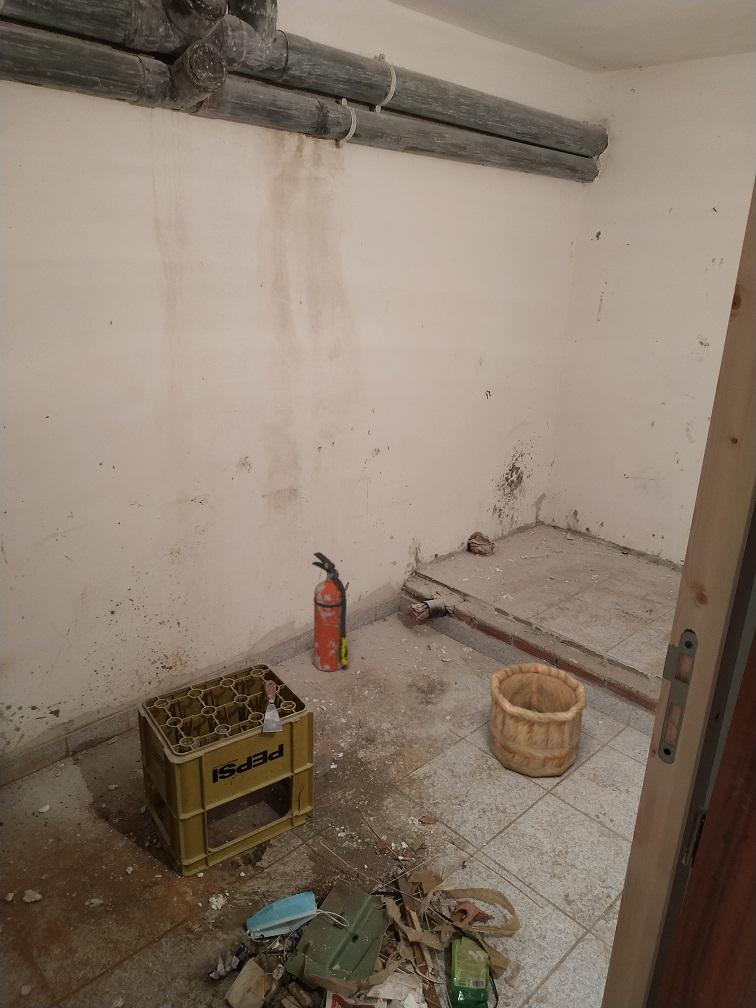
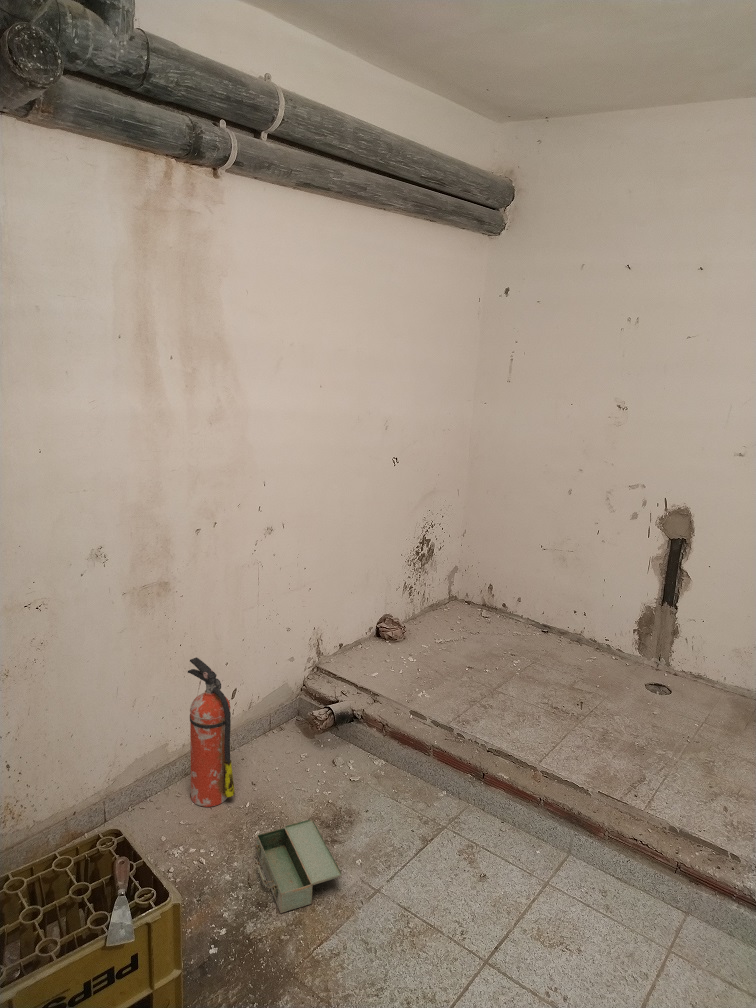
wooden bucket: present [490,663,587,777] -> none [410,789,526,942]
toolbox: none [366,683,434,746] -> present [256,819,342,913]

